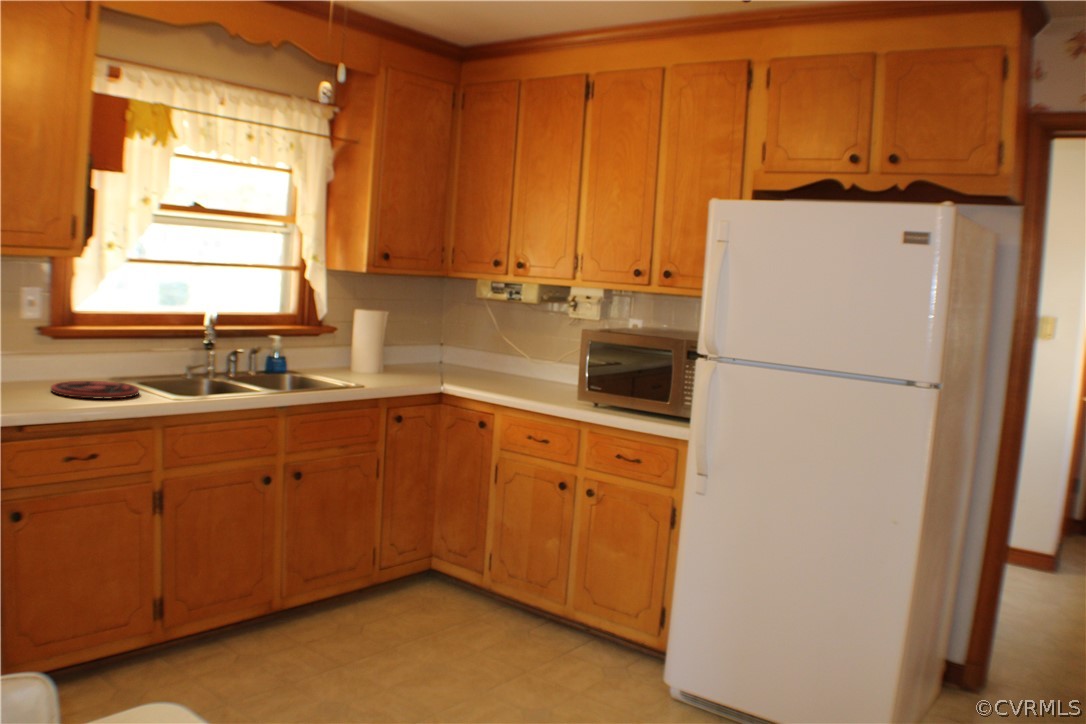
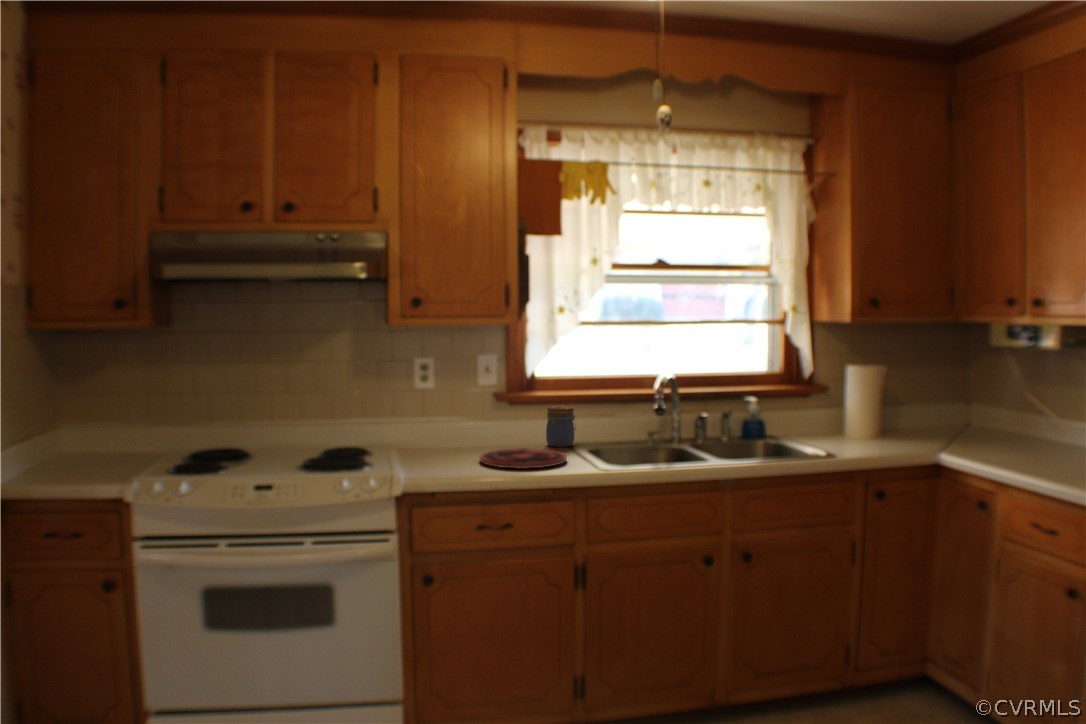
jar: none [95,340,124,379] -> present [546,406,576,447]

